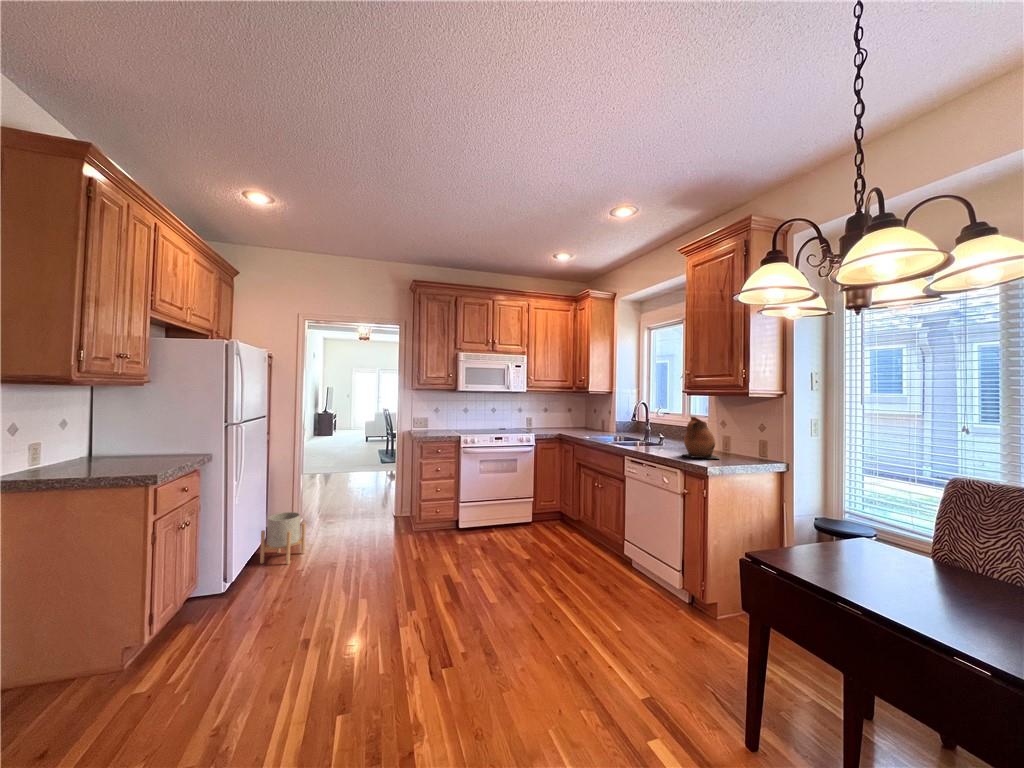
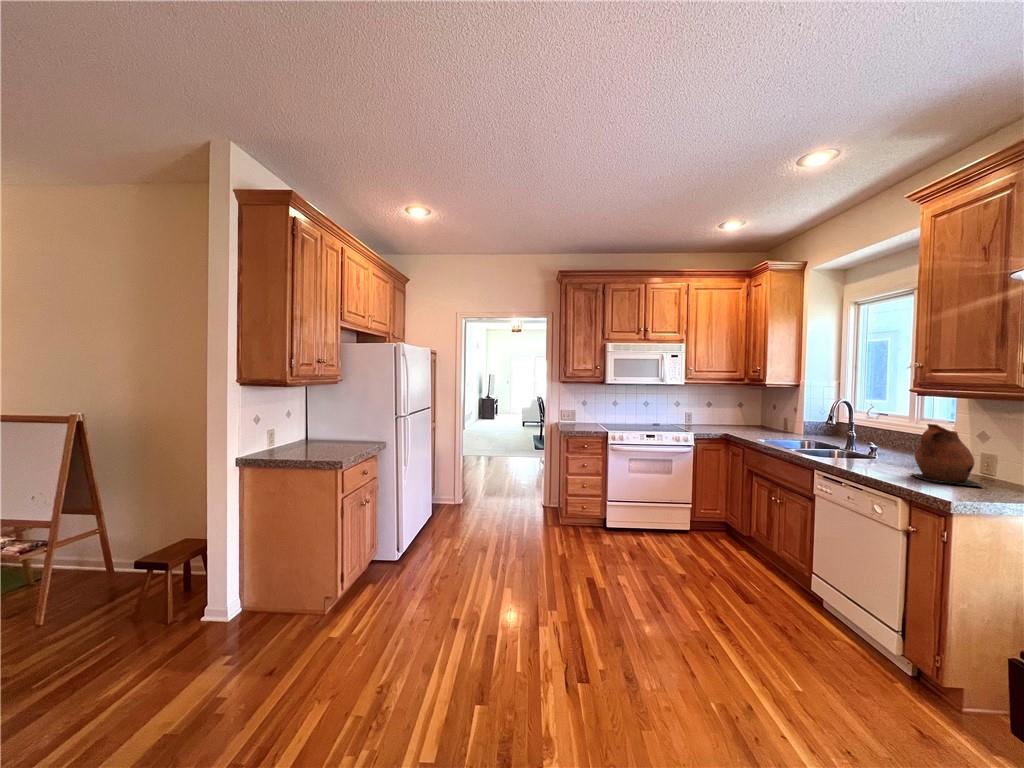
planter: present [260,512,306,564] -> none [427,493,463,541]

